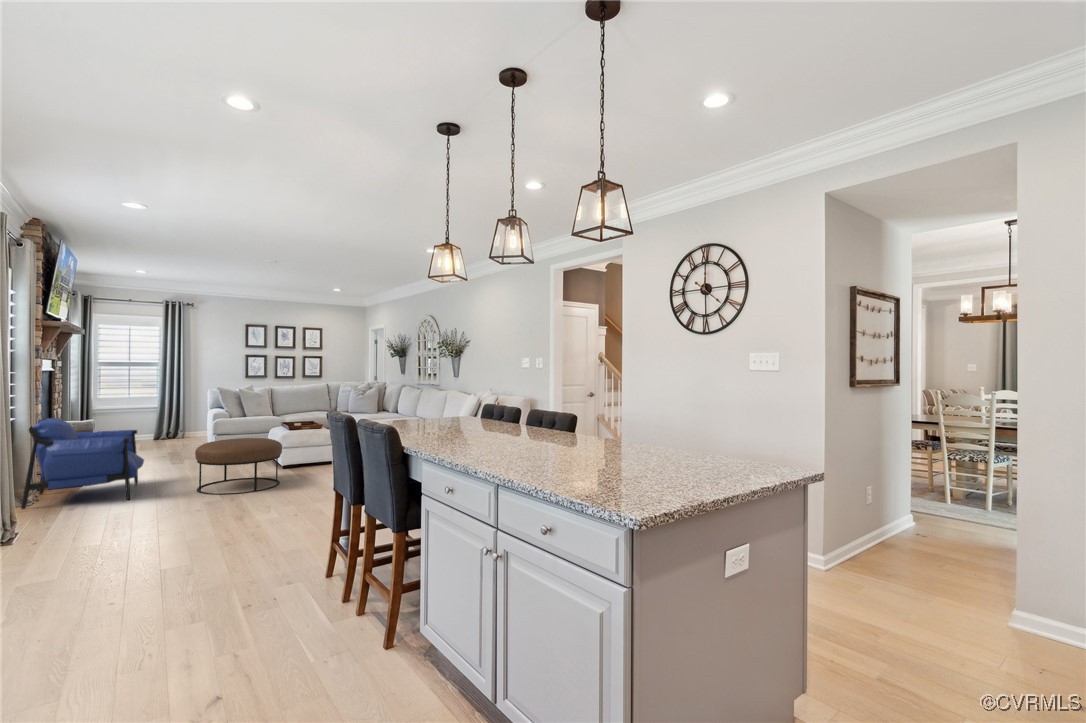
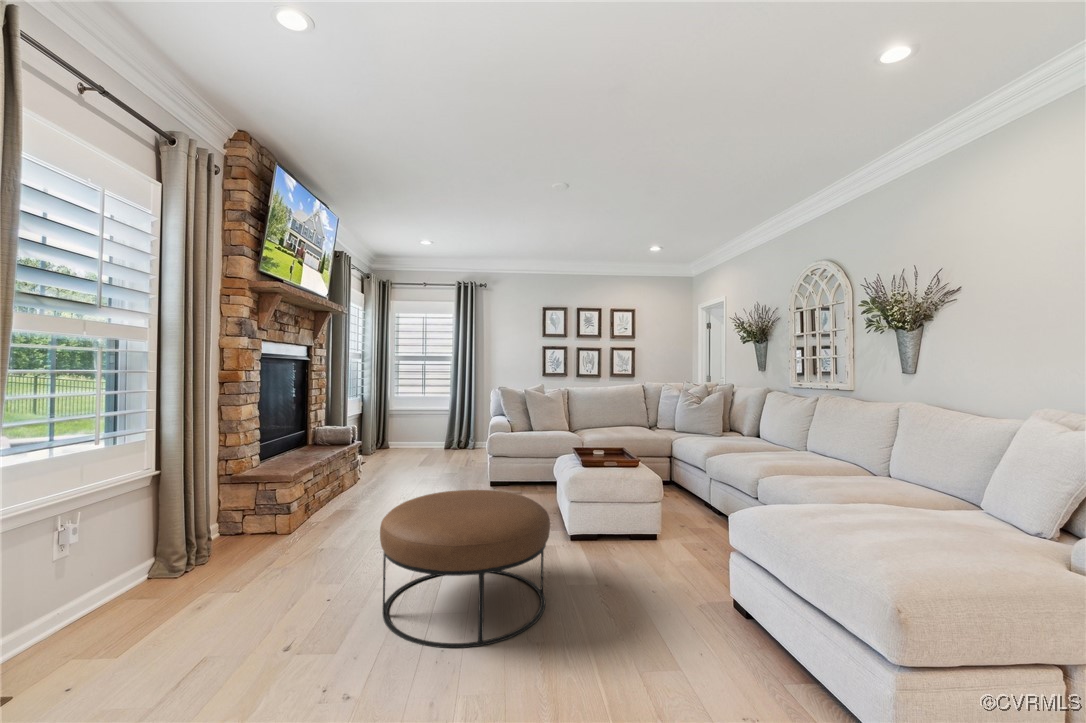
armchair: present [21,418,144,509] -> none [105,430,338,615]

